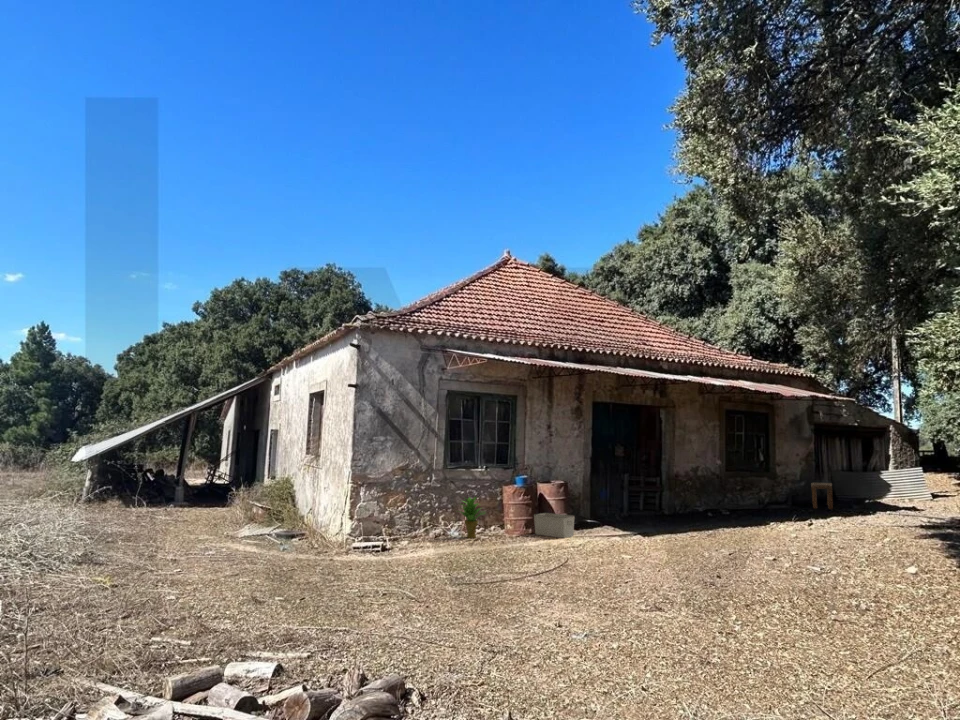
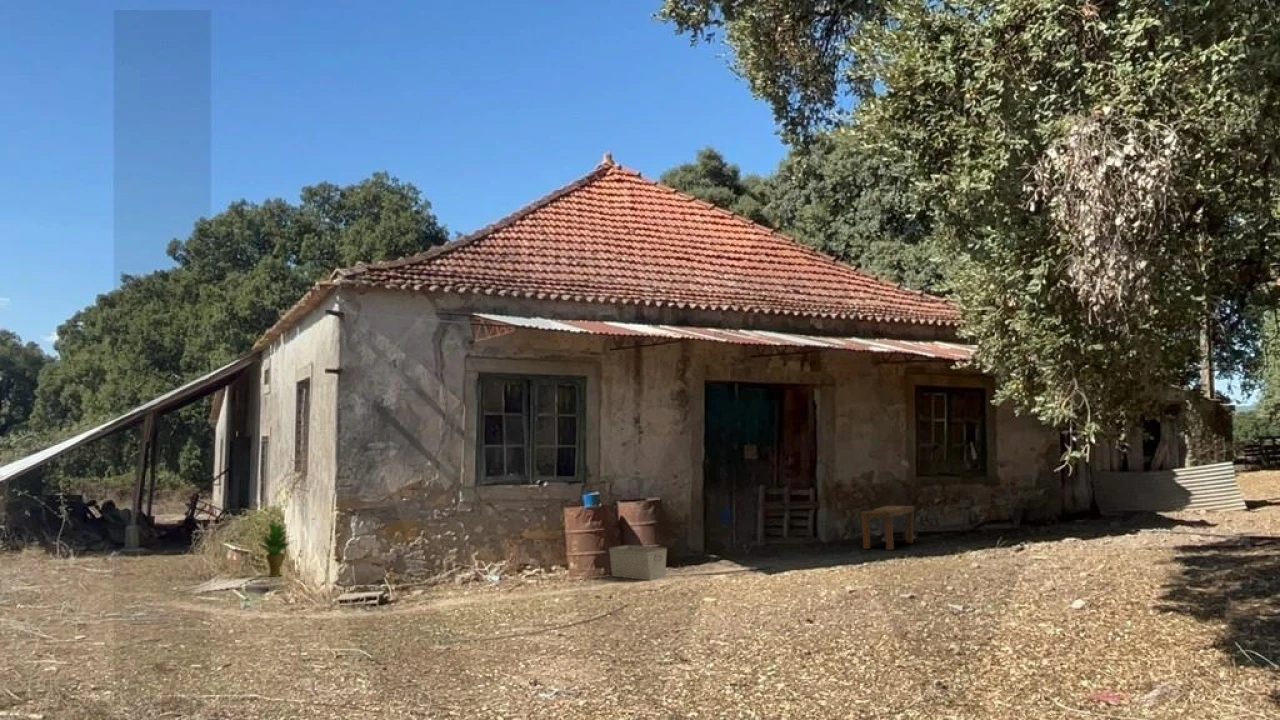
bench: present [811,483,833,509] -> present [861,506,914,550]
potted plant: present [461,497,483,538] -> present [261,522,289,577]

